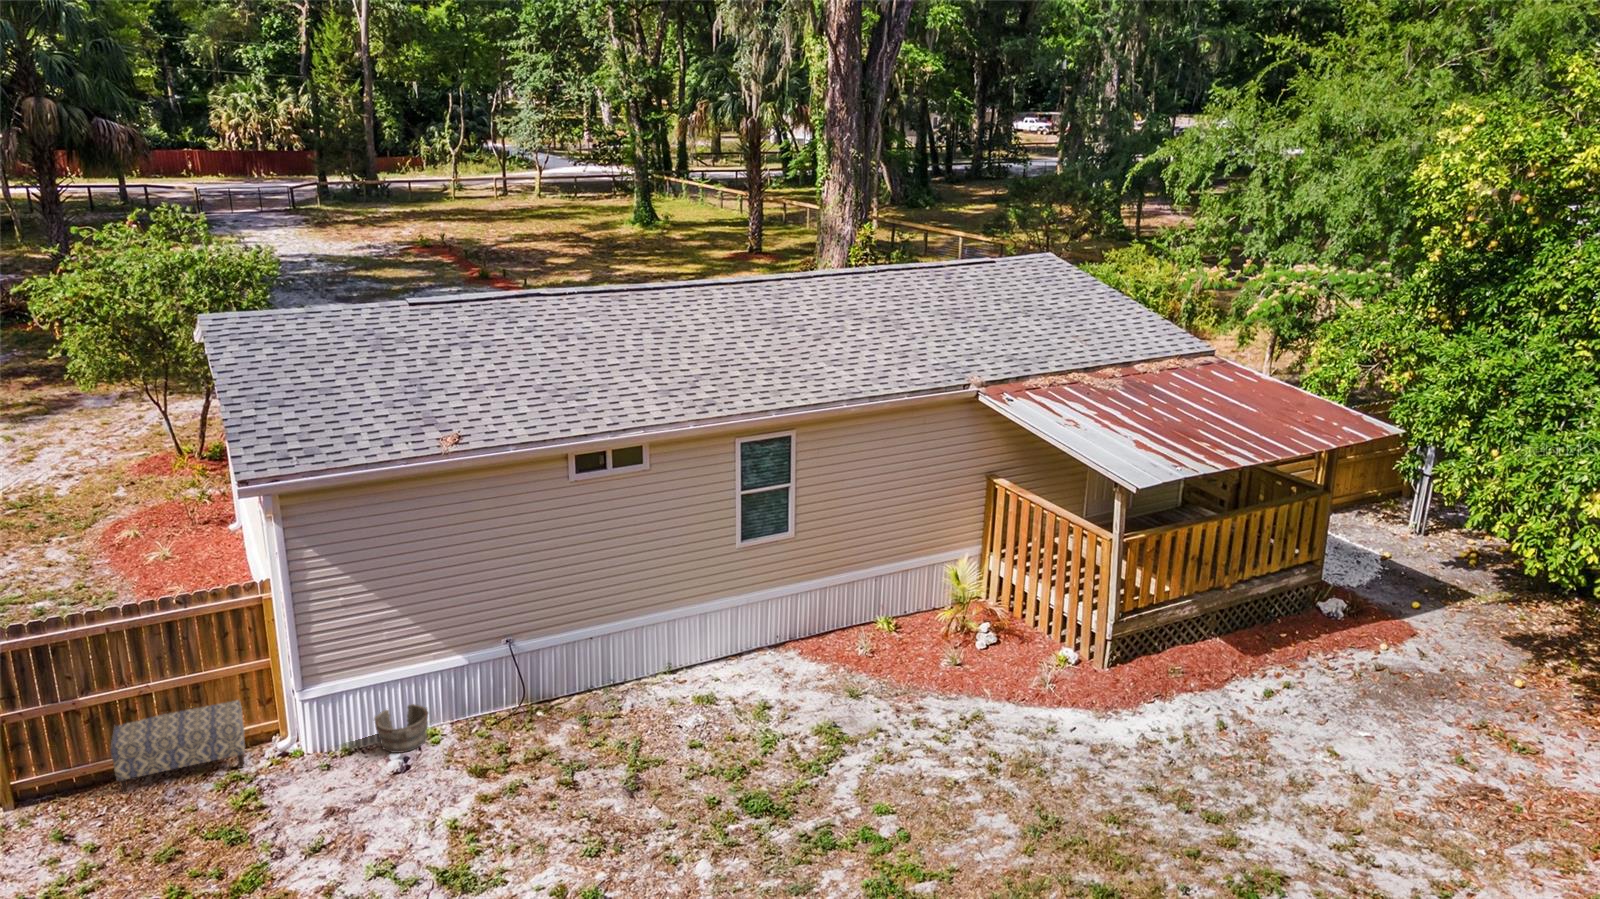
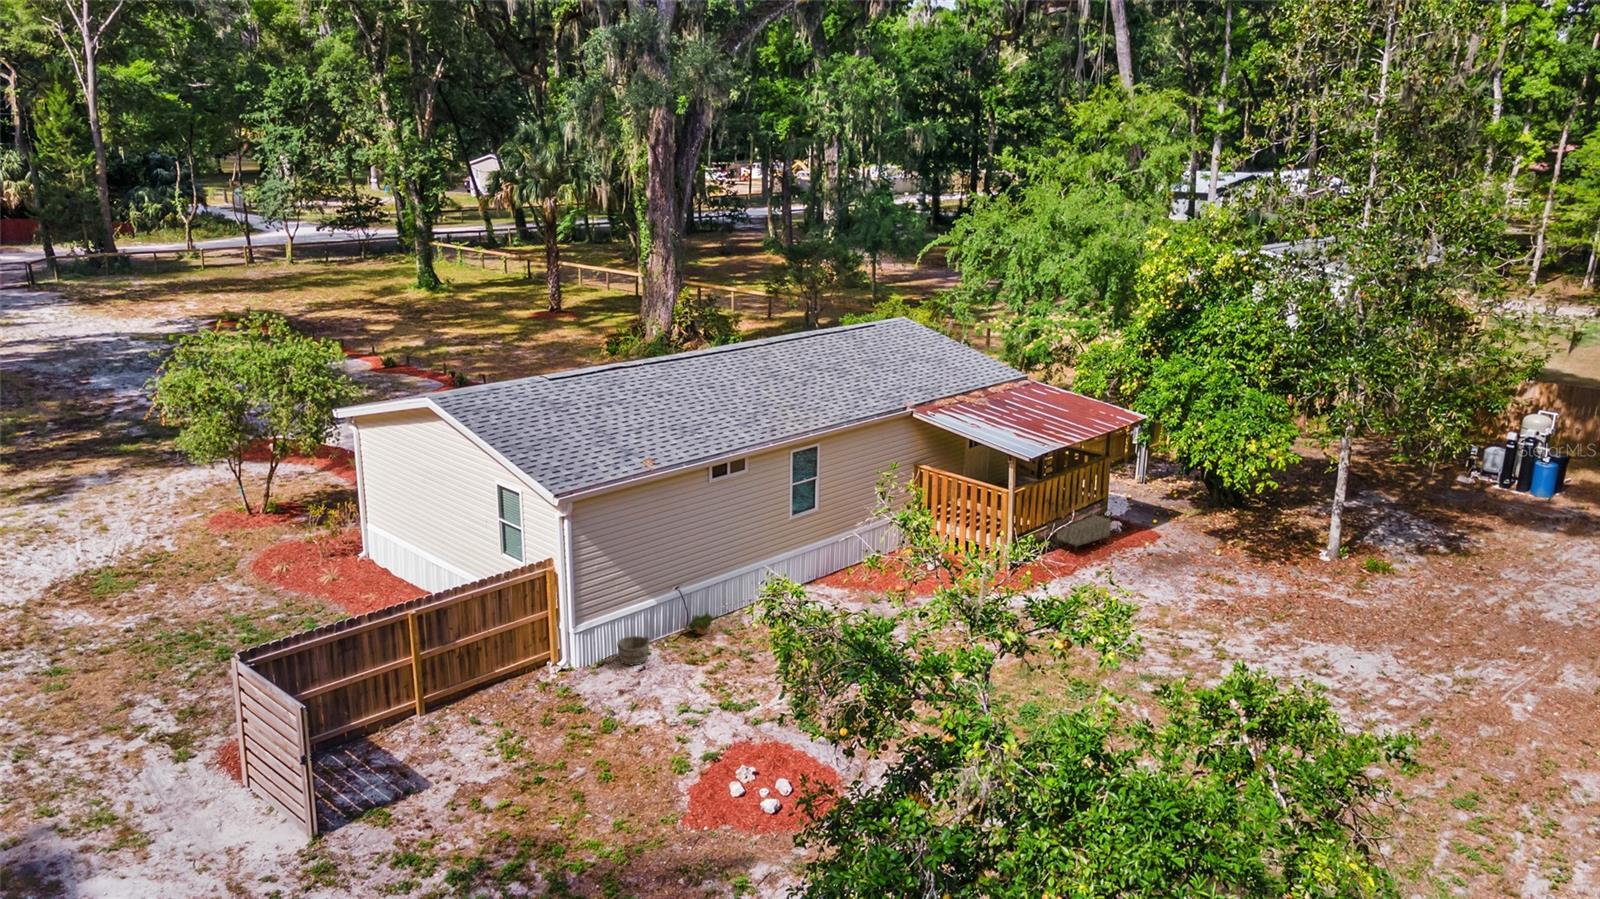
potted plant: none [519,676,561,714] -> present [689,612,714,634]
bench: present [111,700,245,793] -> present [1057,515,1111,553]

